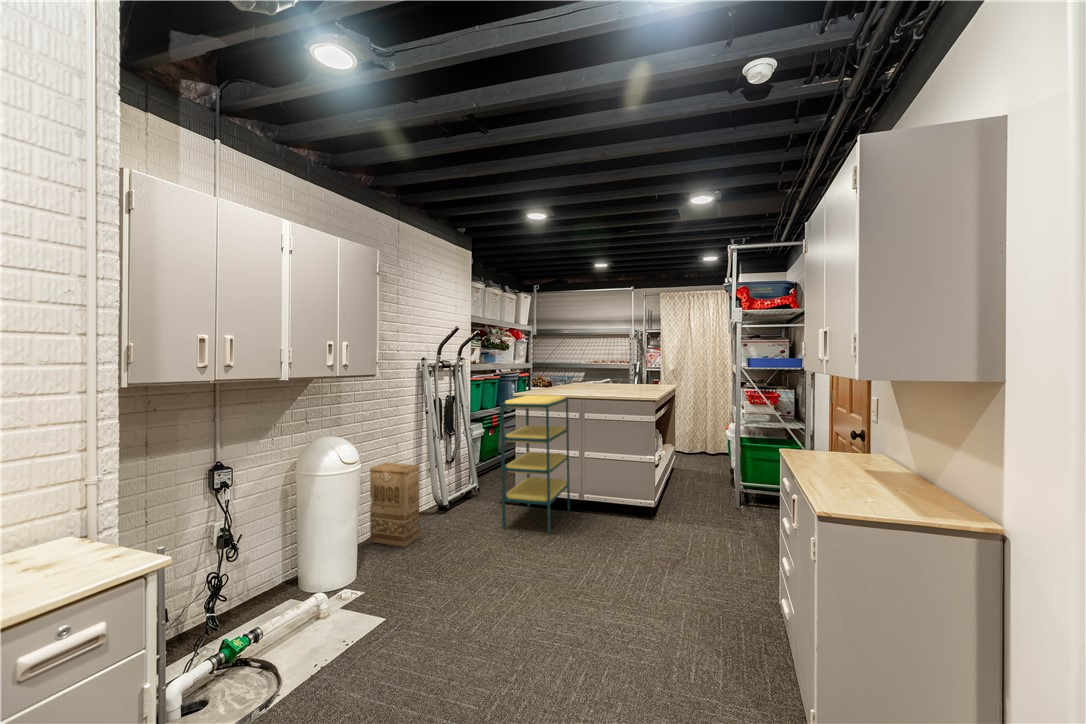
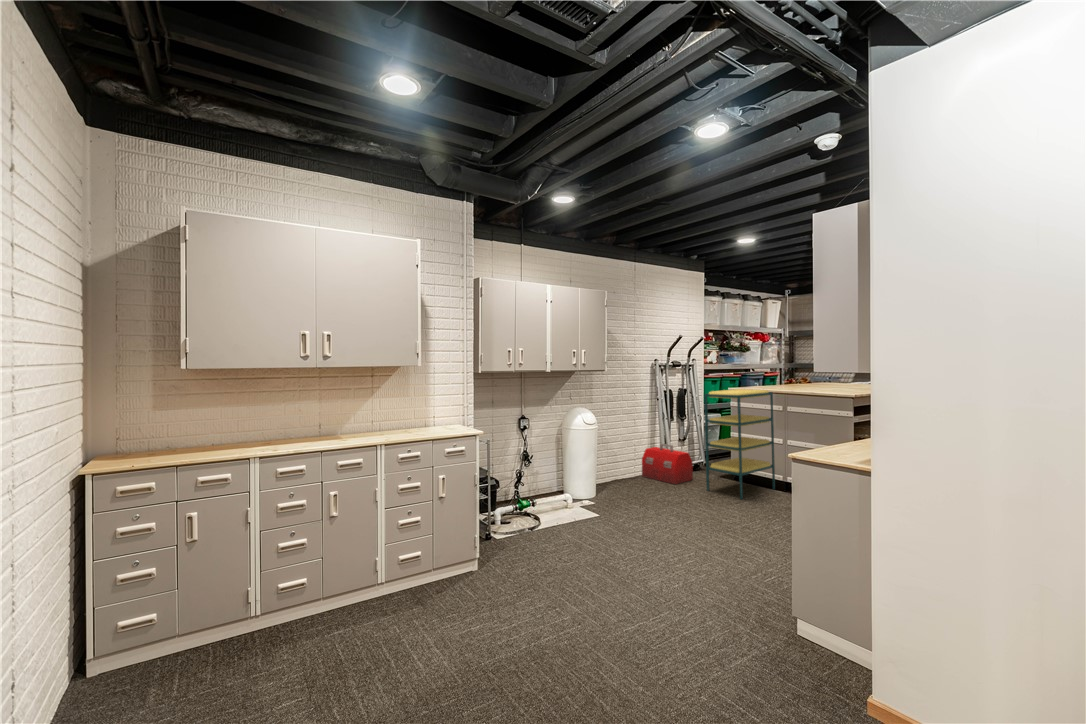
cardboard box: present [370,463,419,547] -> none [611,431,643,488]
toolbox: none [408,471,475,526] -> present [642,444,693,484]

